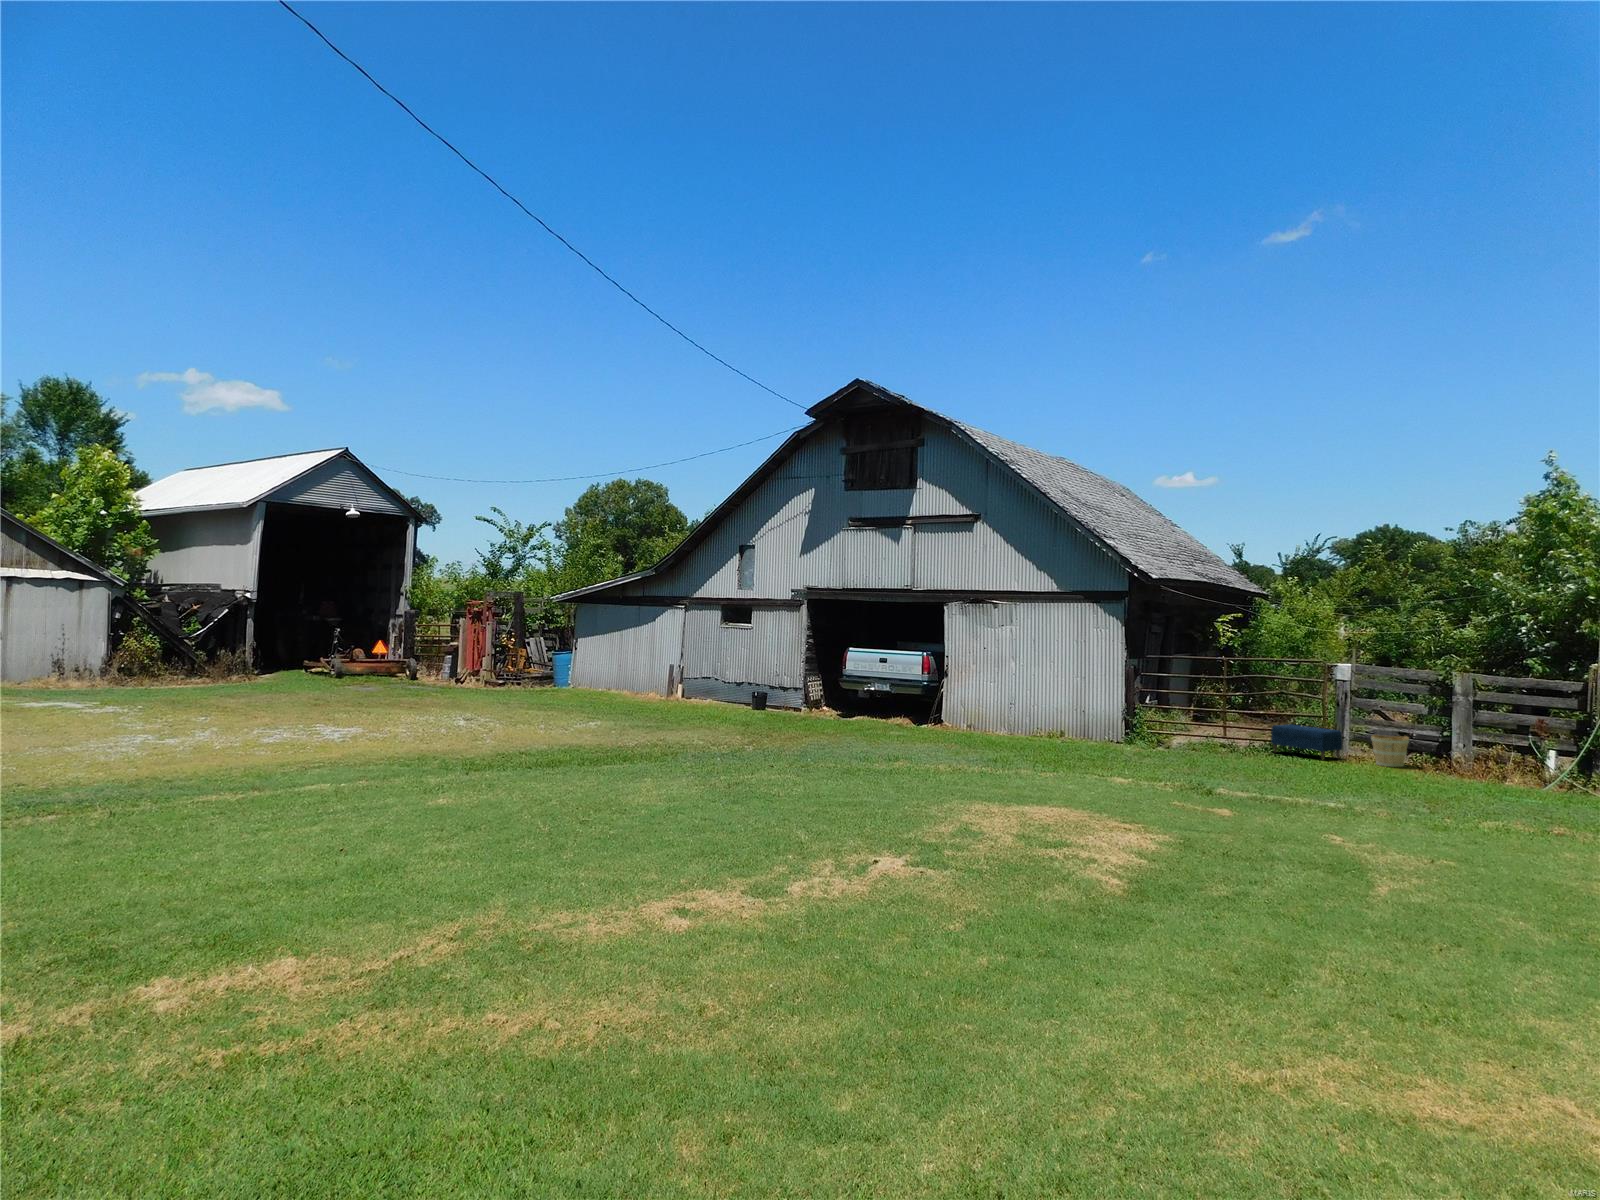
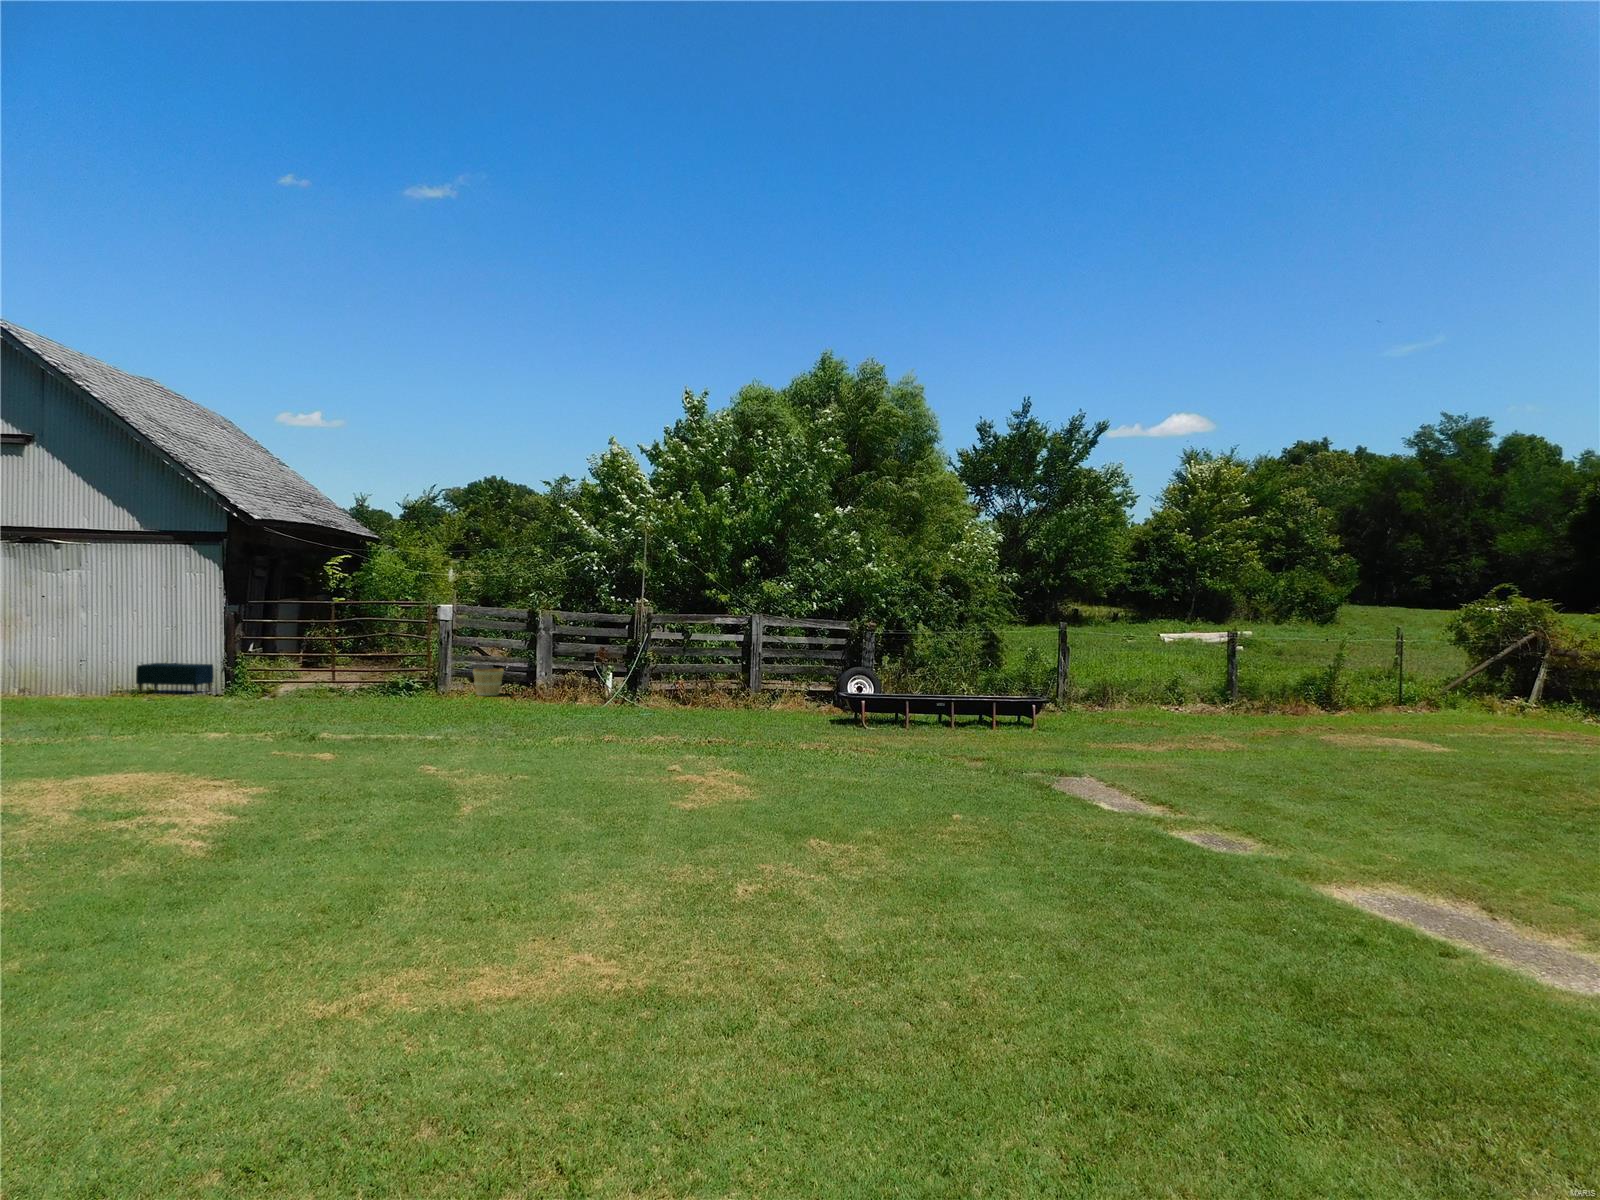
bench: present [1271,724,1342,760] -> present [136,663,214,694]

